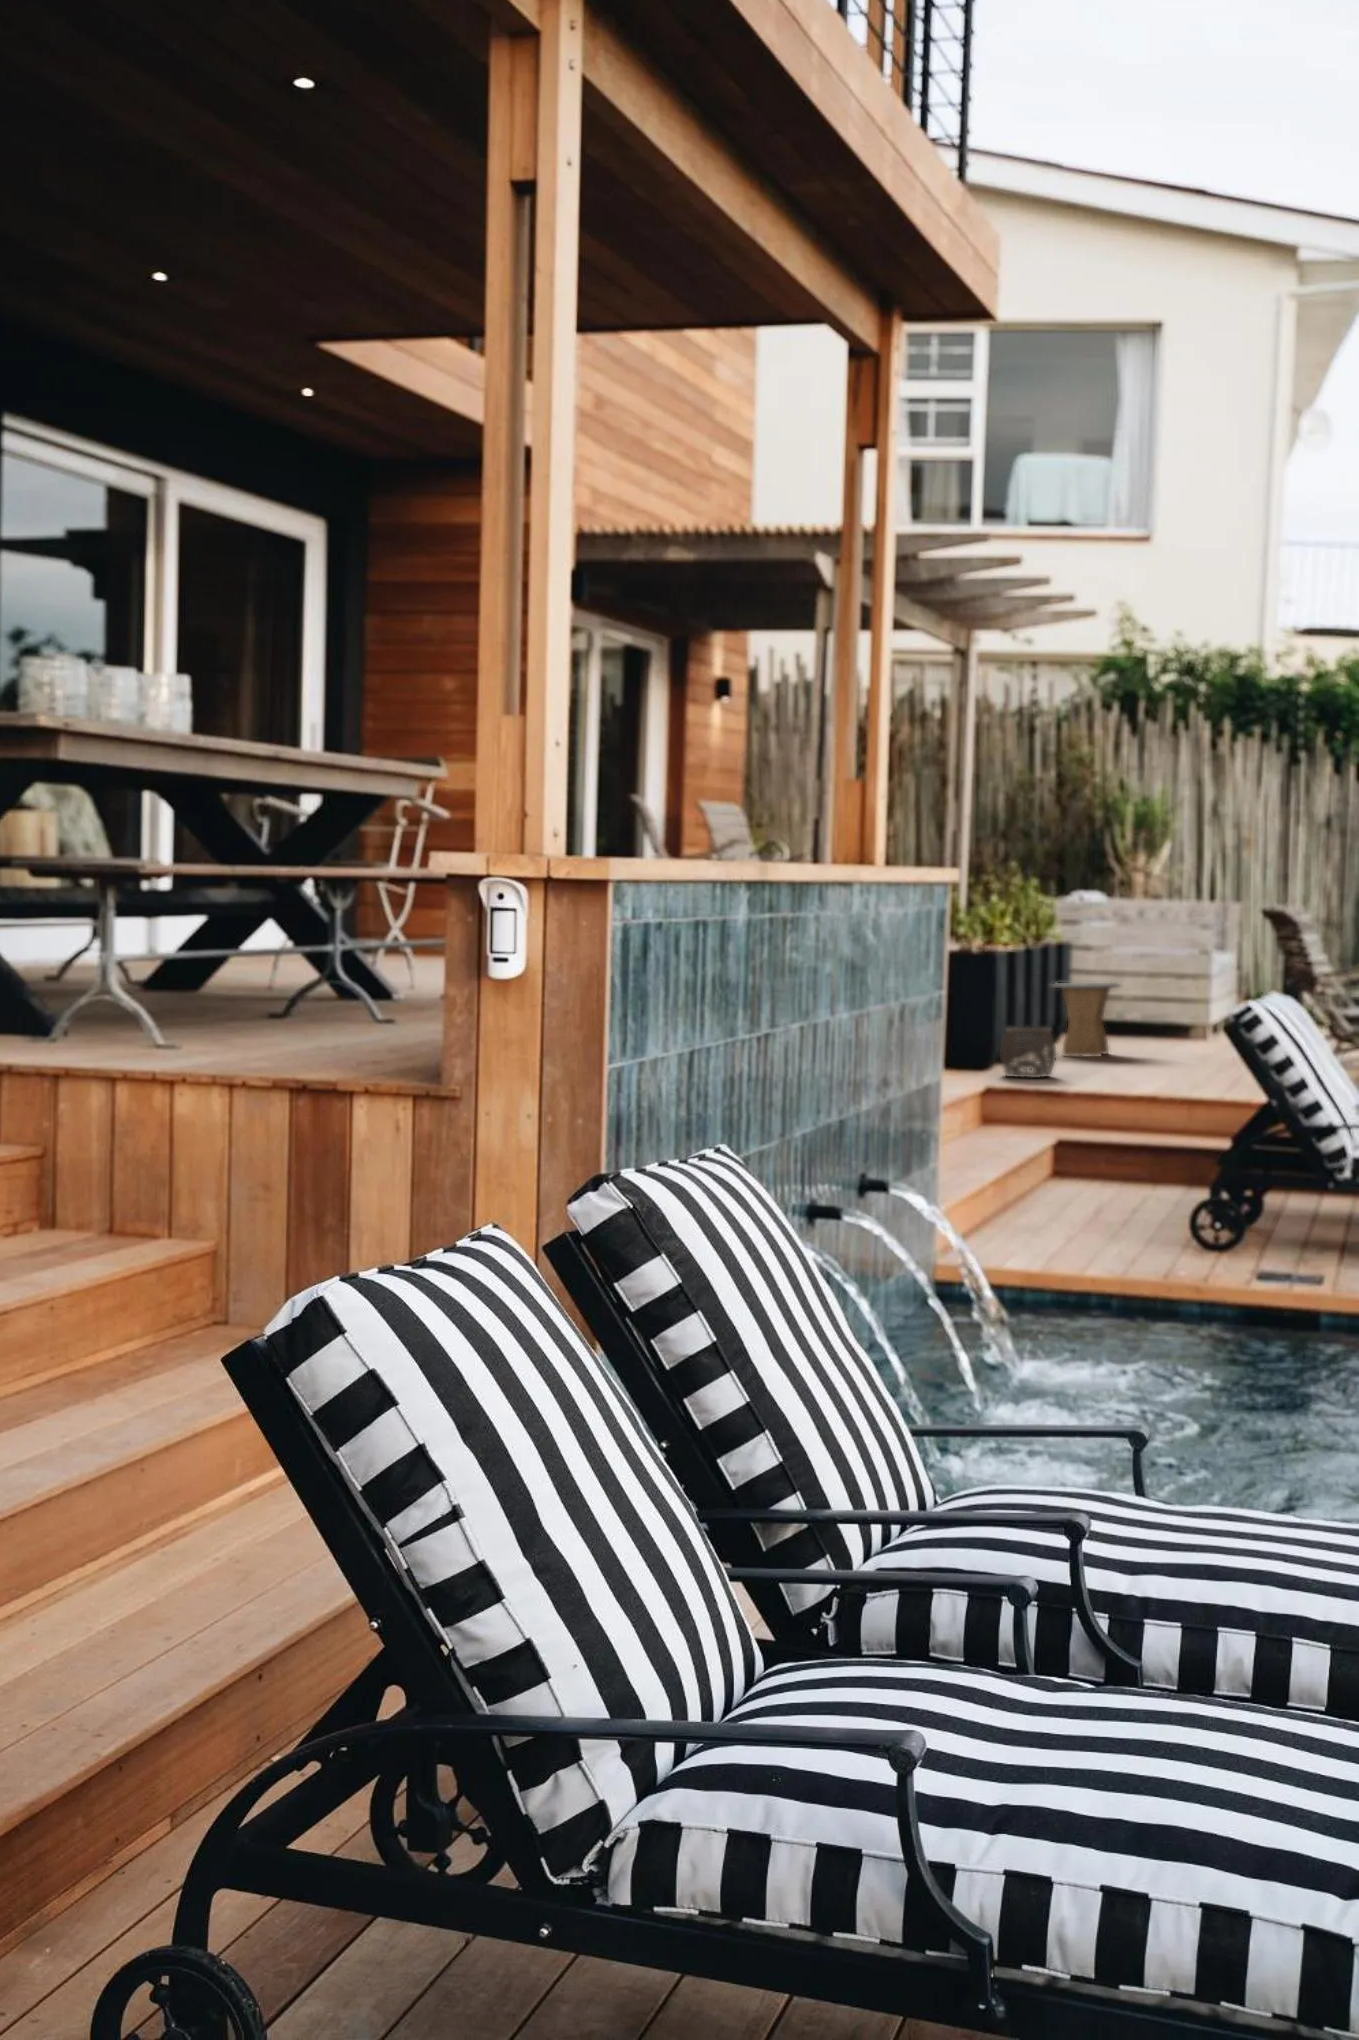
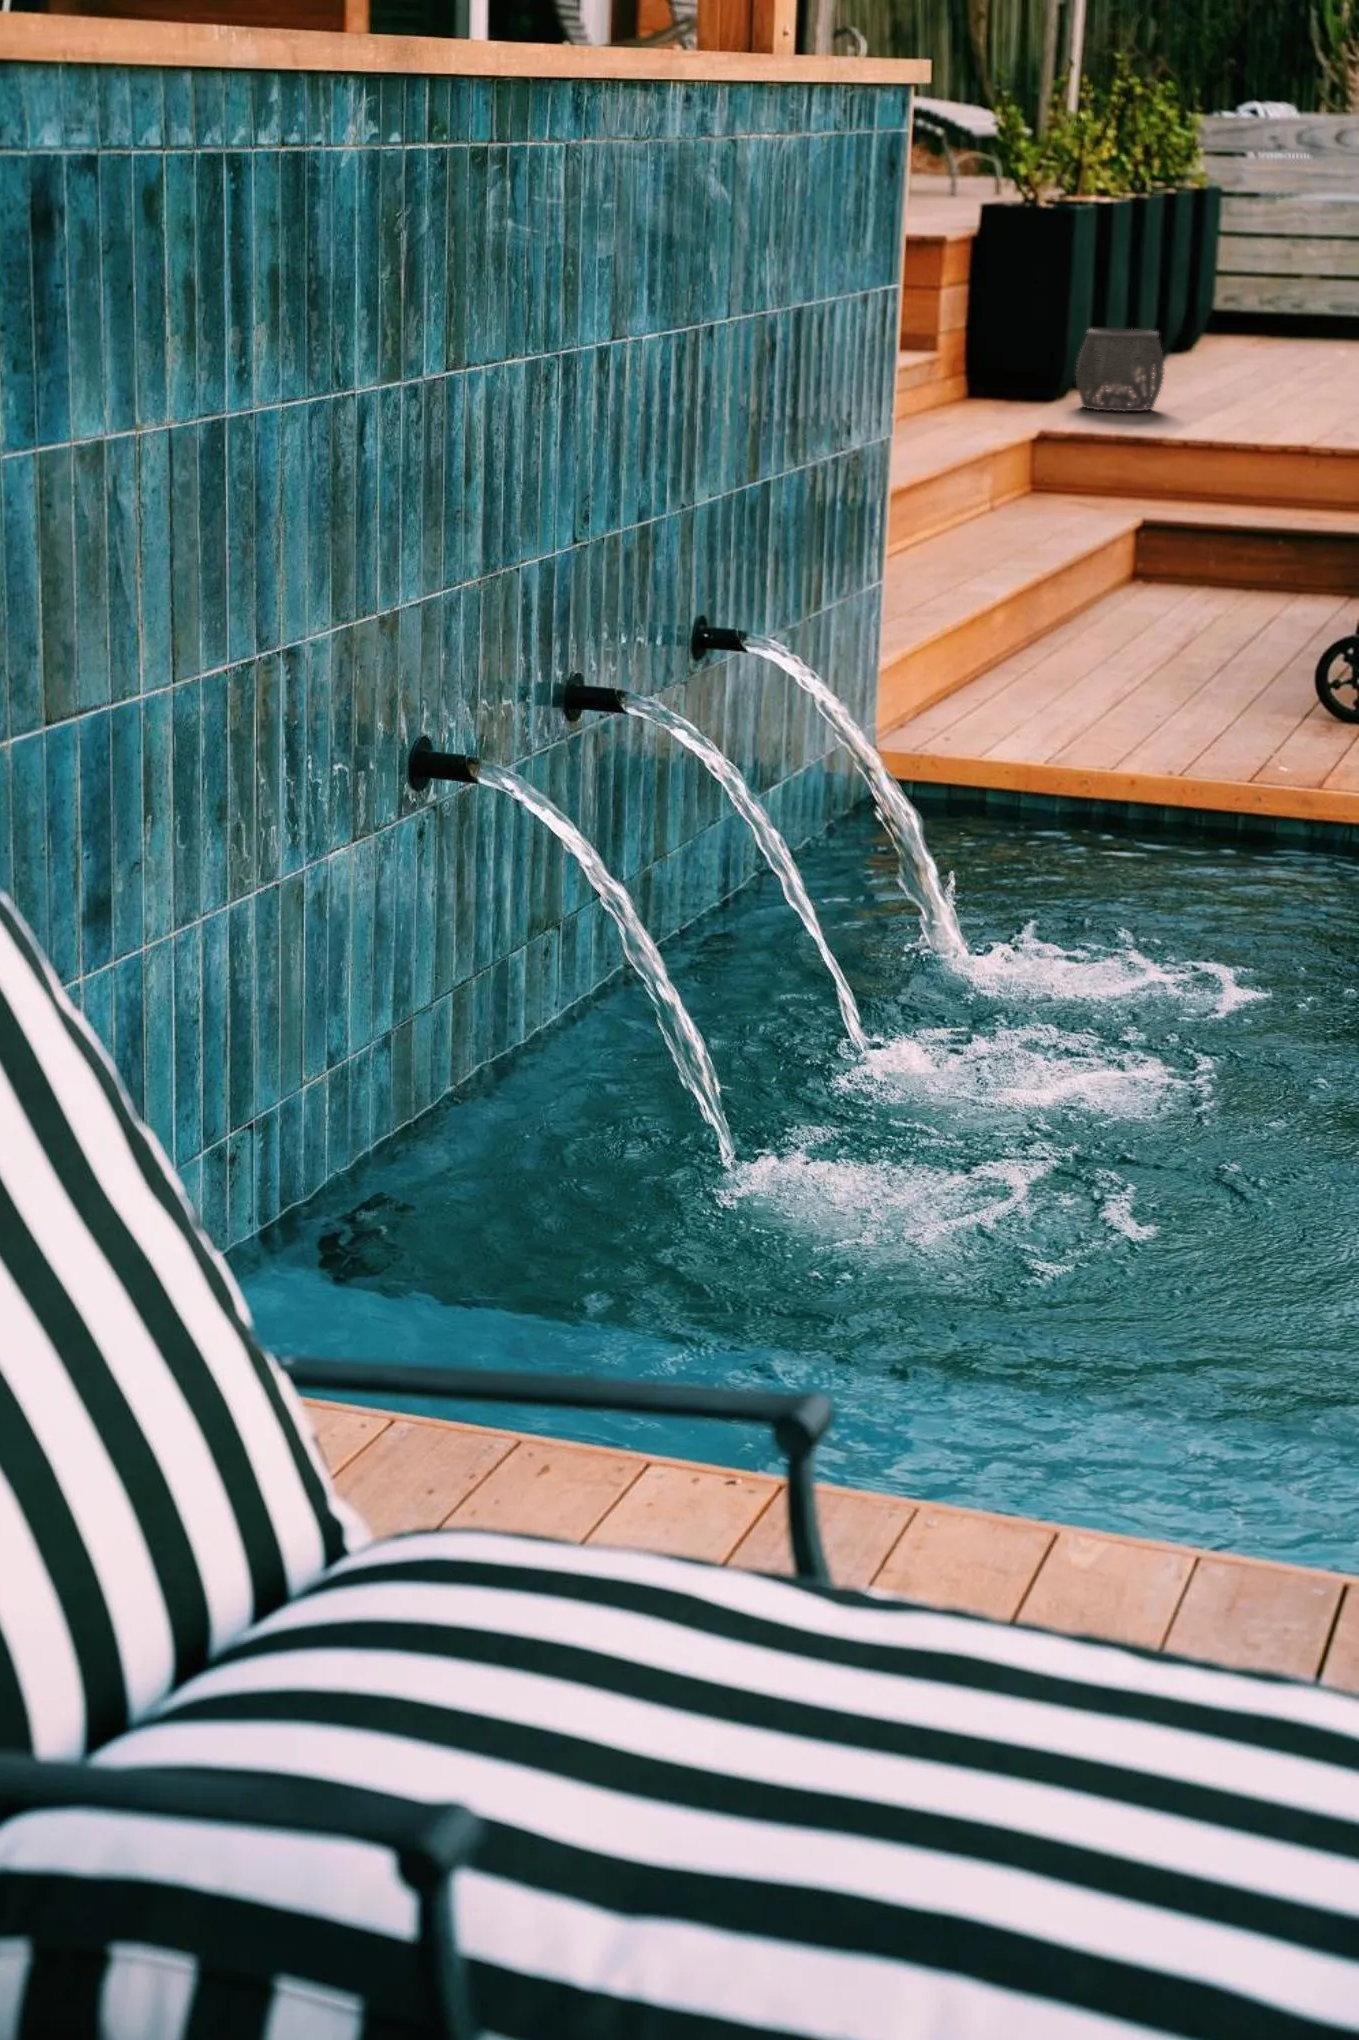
stool: present [1052,983,1119,1057] -> none [1174,255,1289,376]

